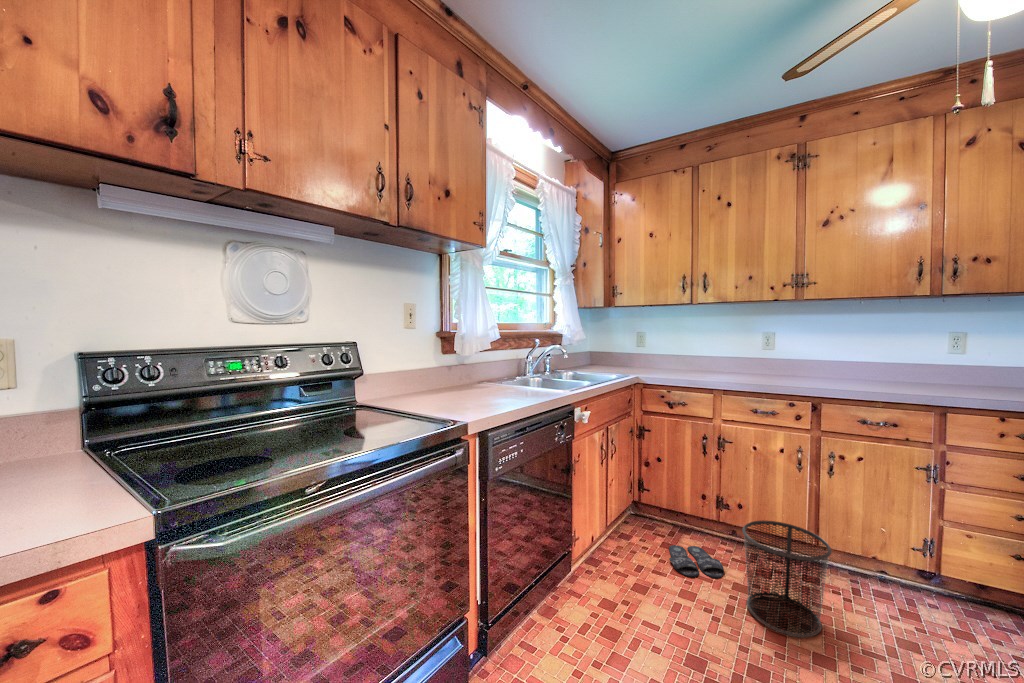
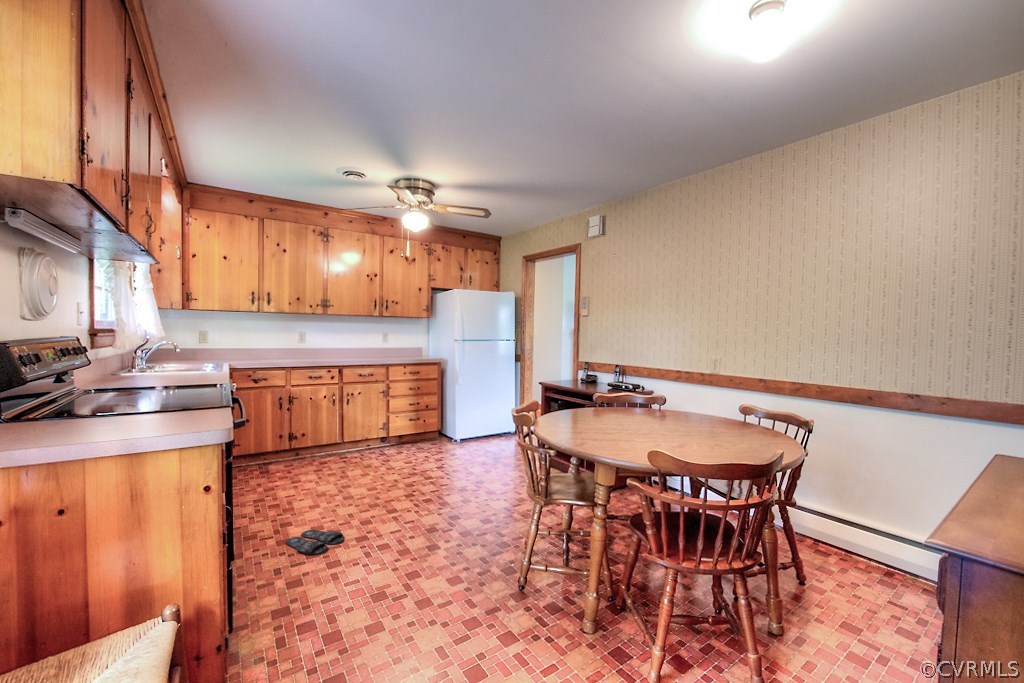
waste bin: present [742,520,832,637] -> none [369,472,425,550]

